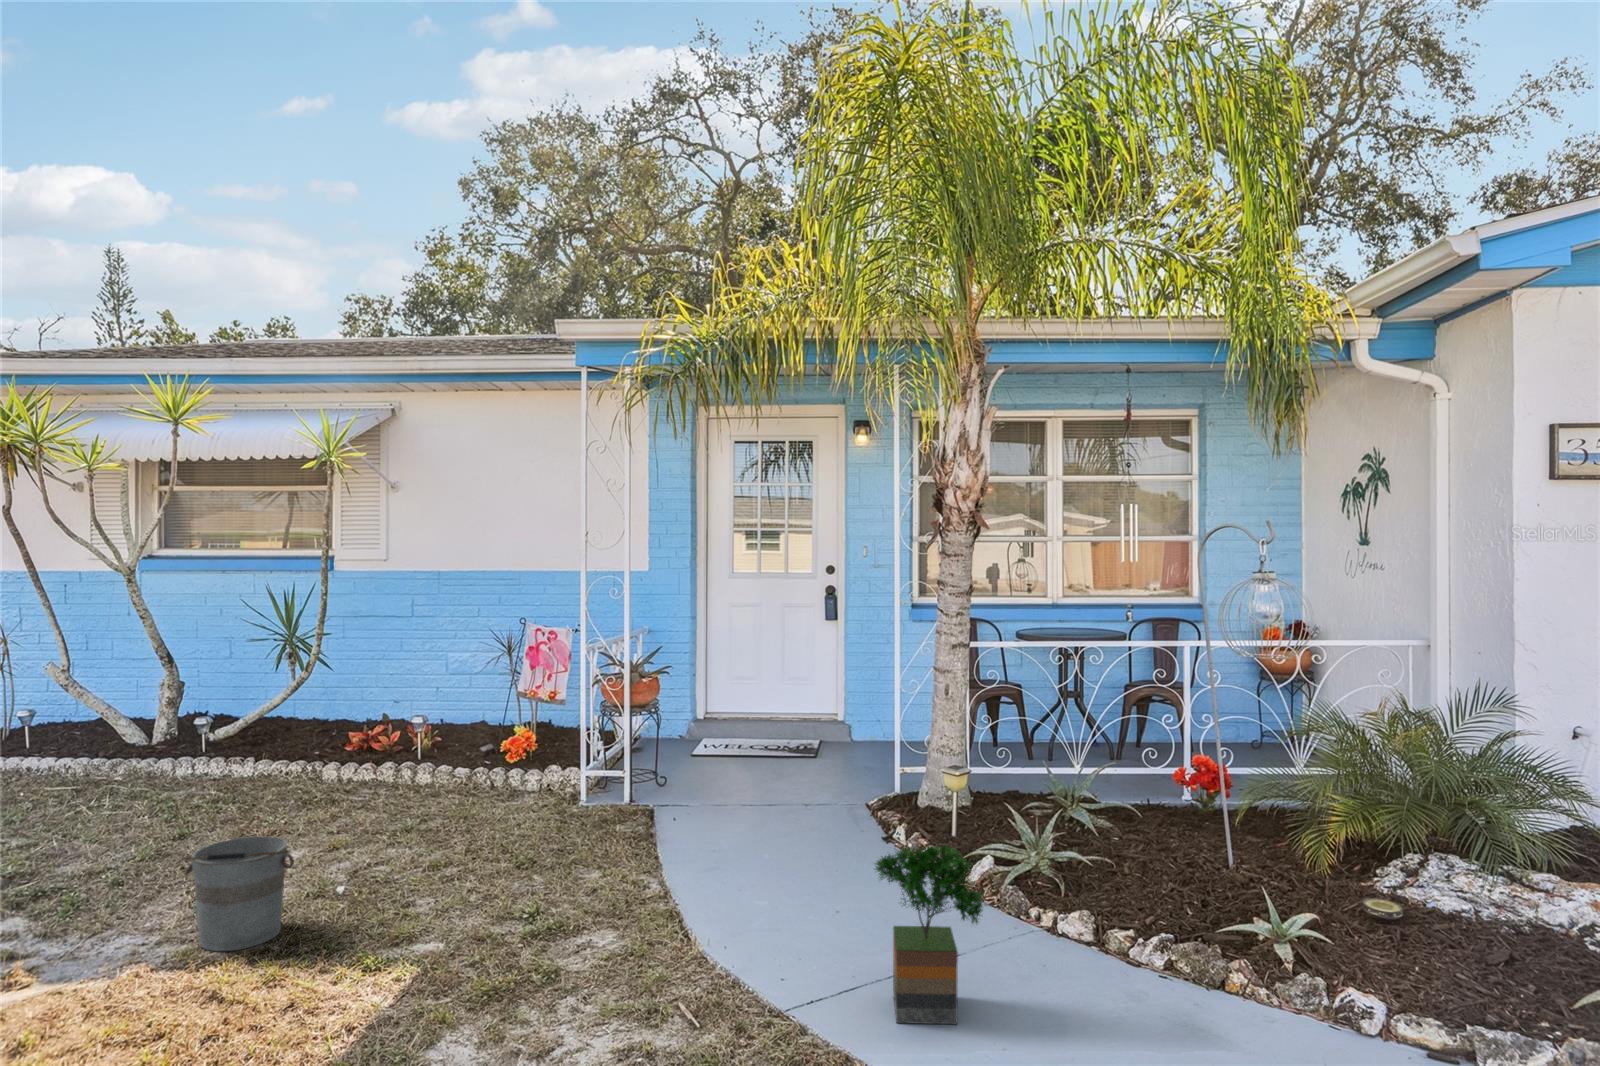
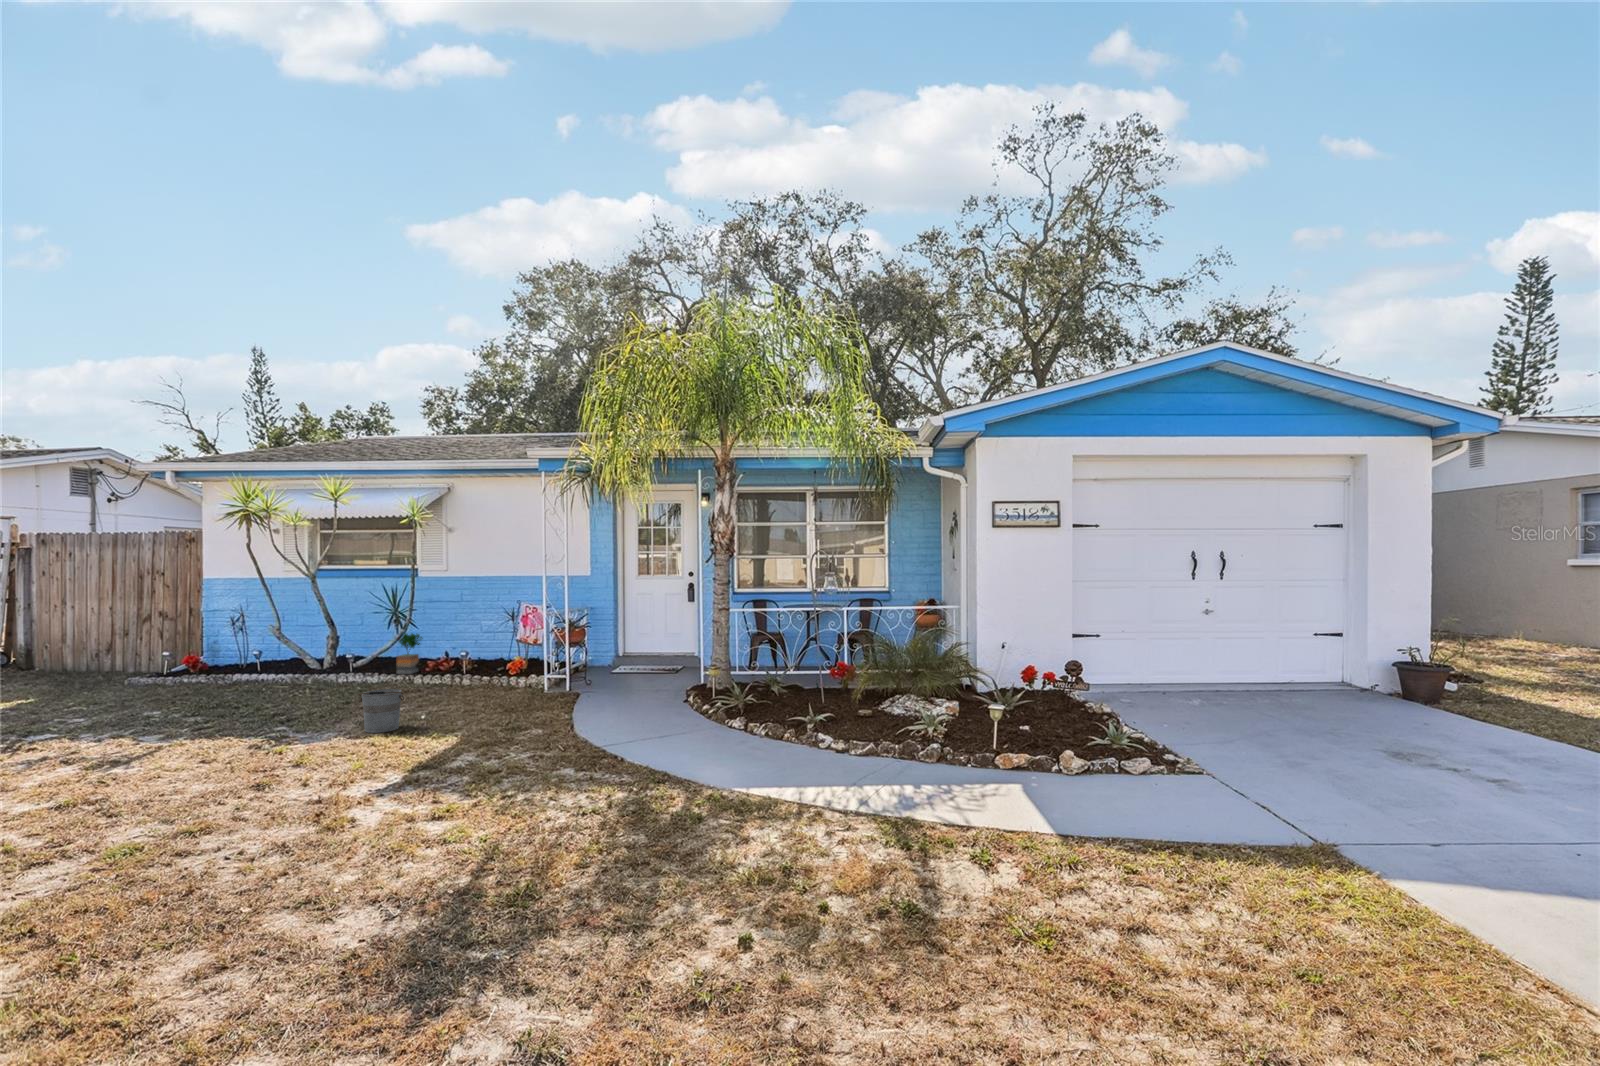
potted tree: present [875,845,983,1024] -> present [397,633,423,674]

